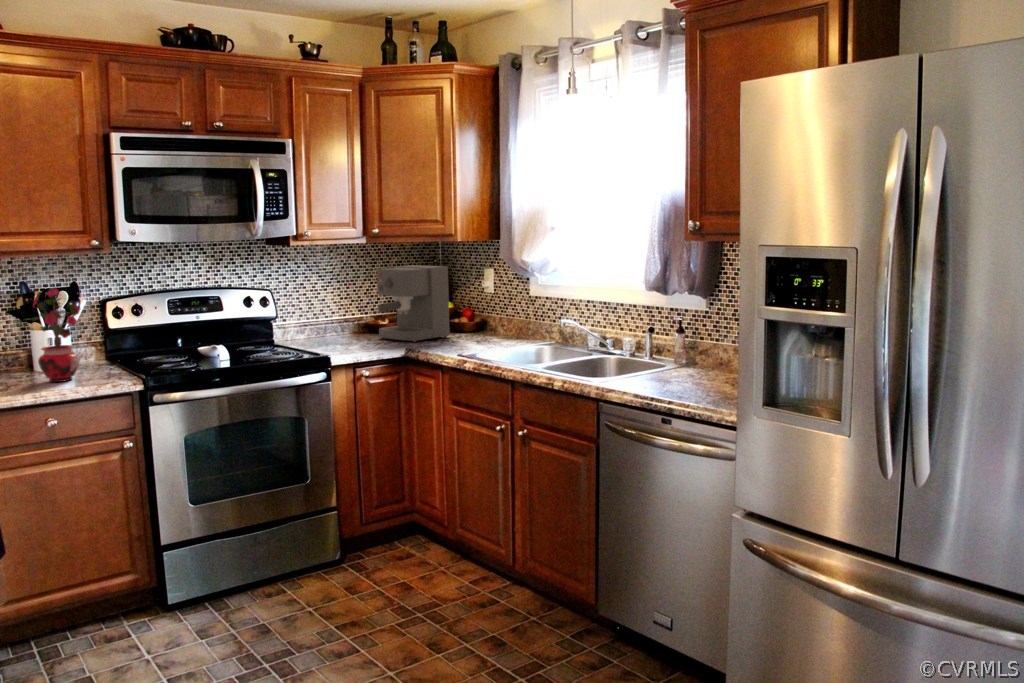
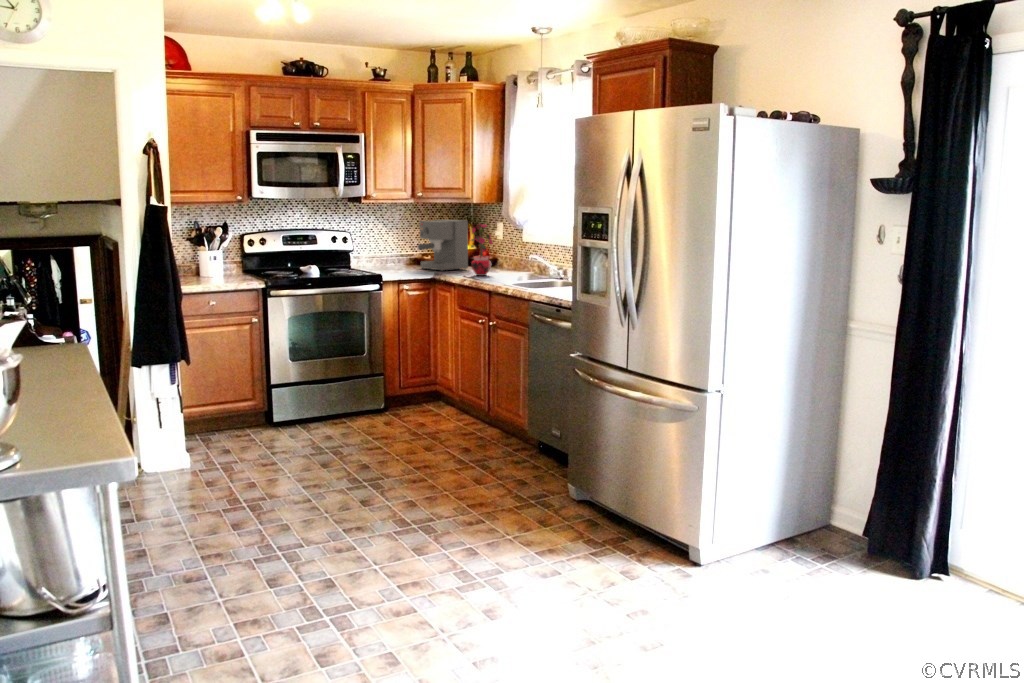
potted plant: present [27,289,80,382] -> present [471,224,493,276]

